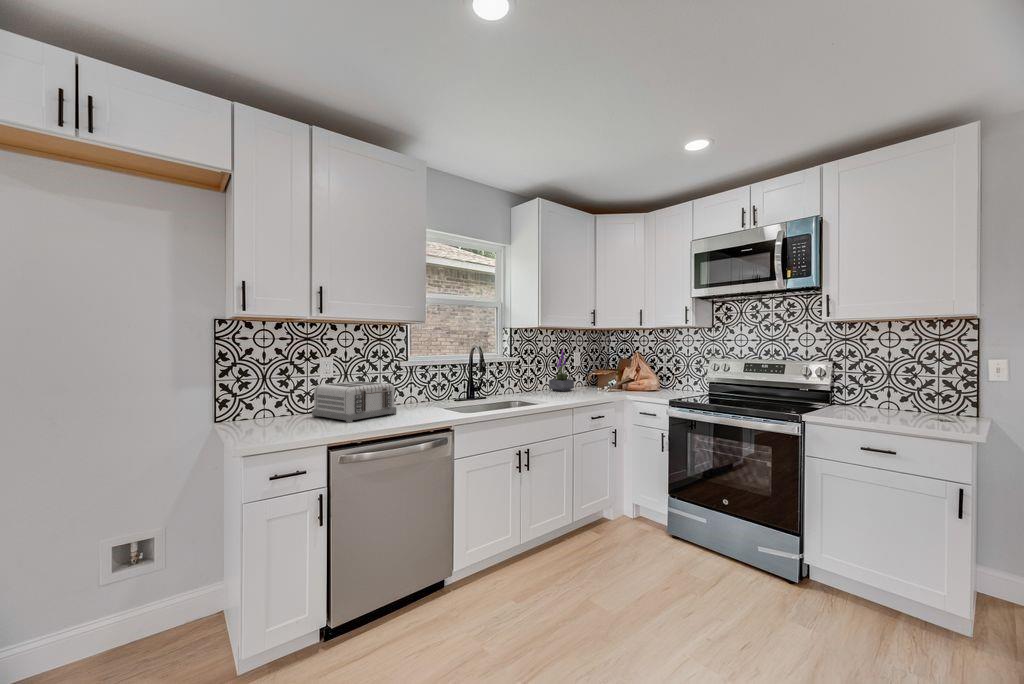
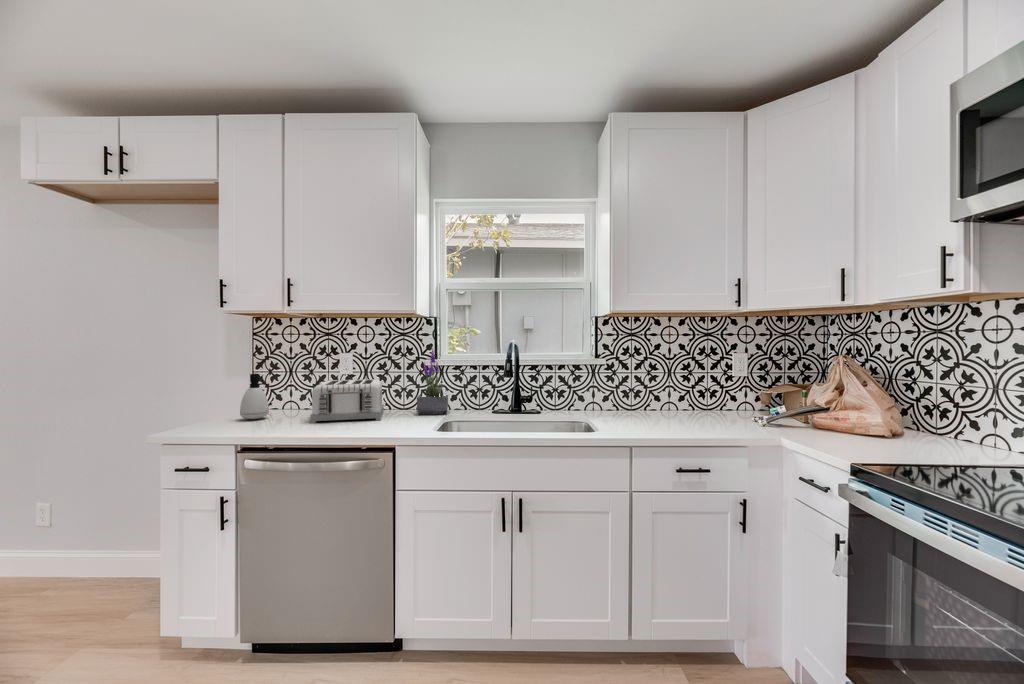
potted plant: present [549,350,574,392] -> present [417,348,448,415]
soap dispenser: none [256,380,285,428] -> present [240,373,269,419]

